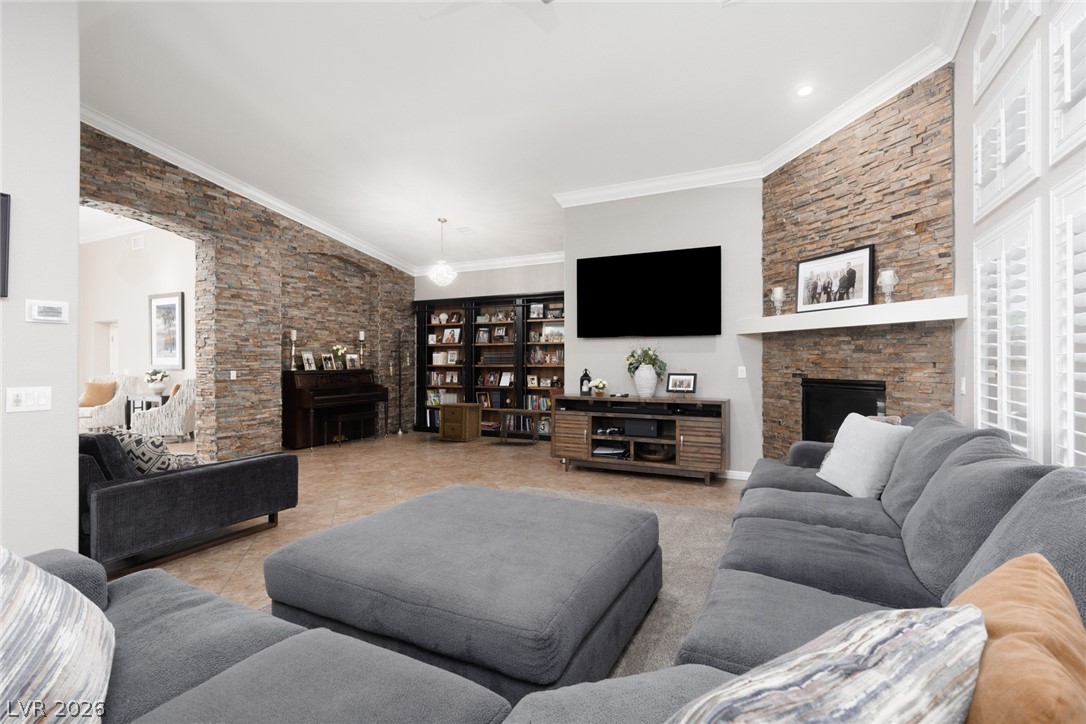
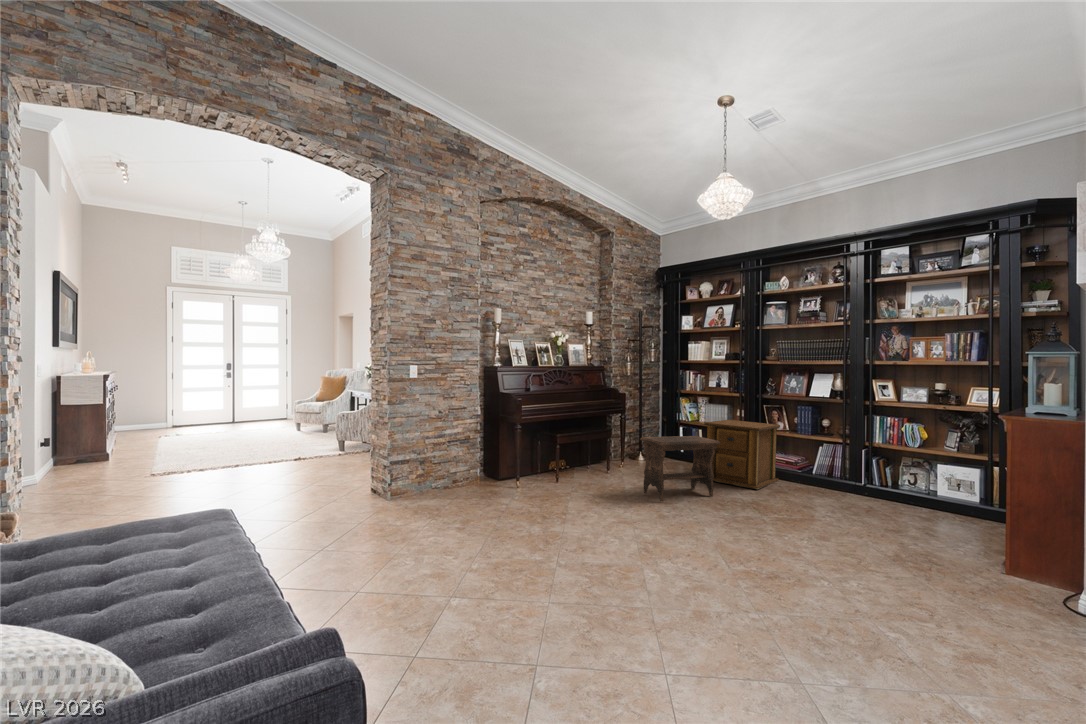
footstool: present [498,409,542,444] -> present [640,436,720,501]

